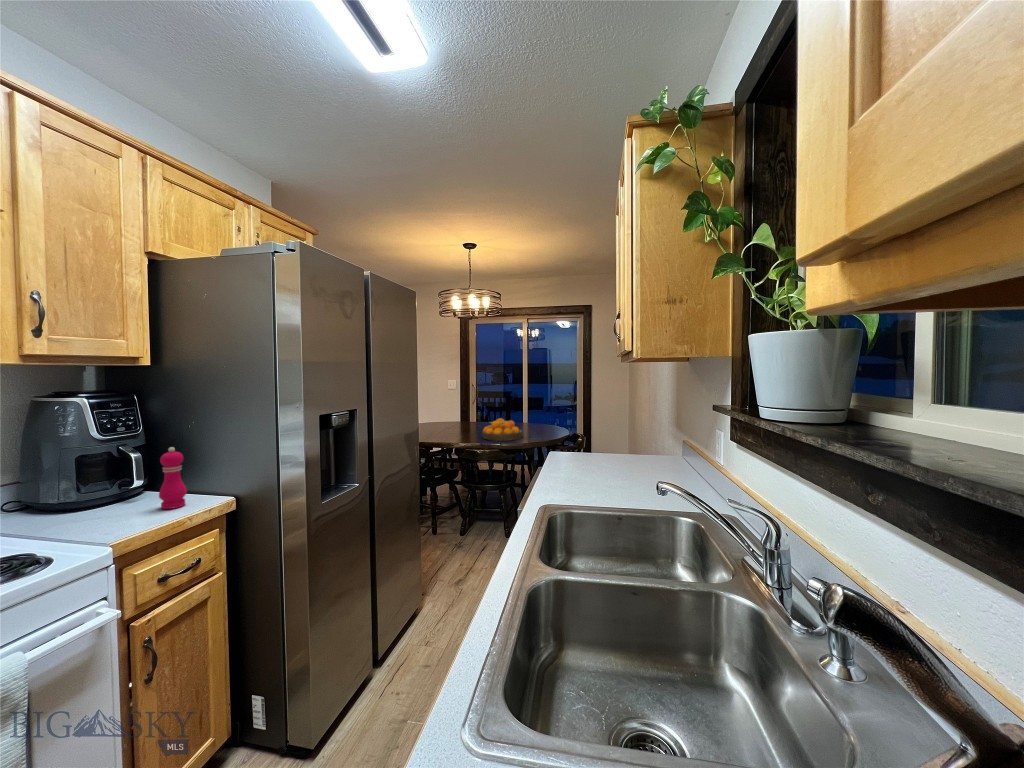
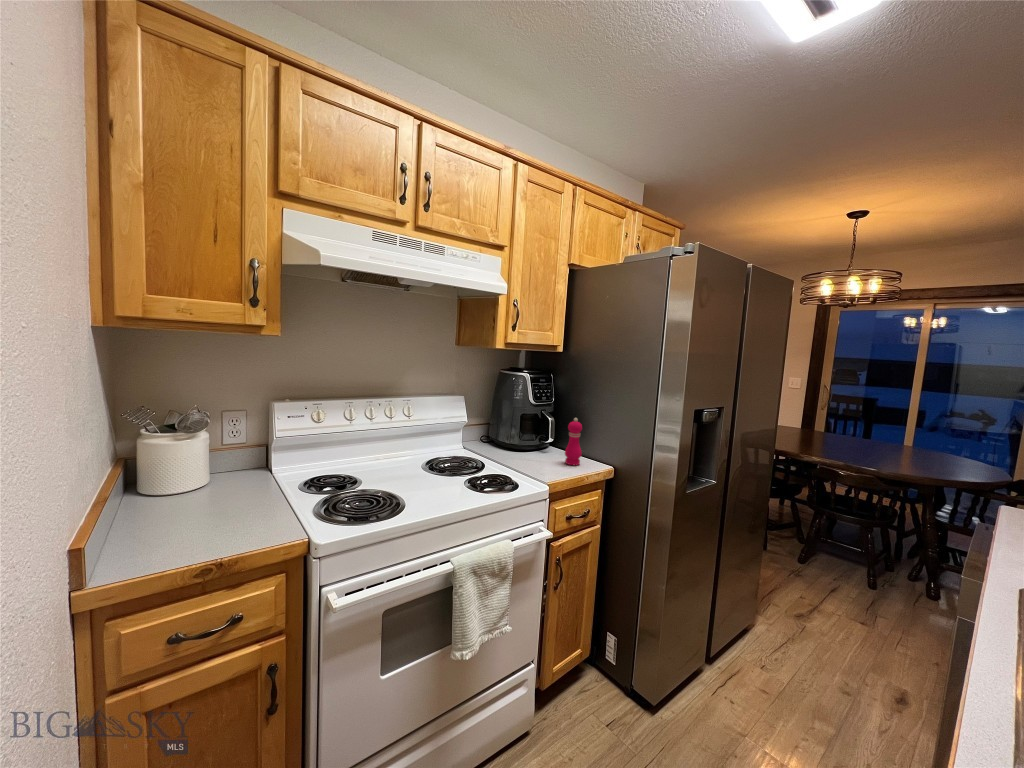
fruit bowl: present [482,418,522,441] -> none [846,435,916,468]

